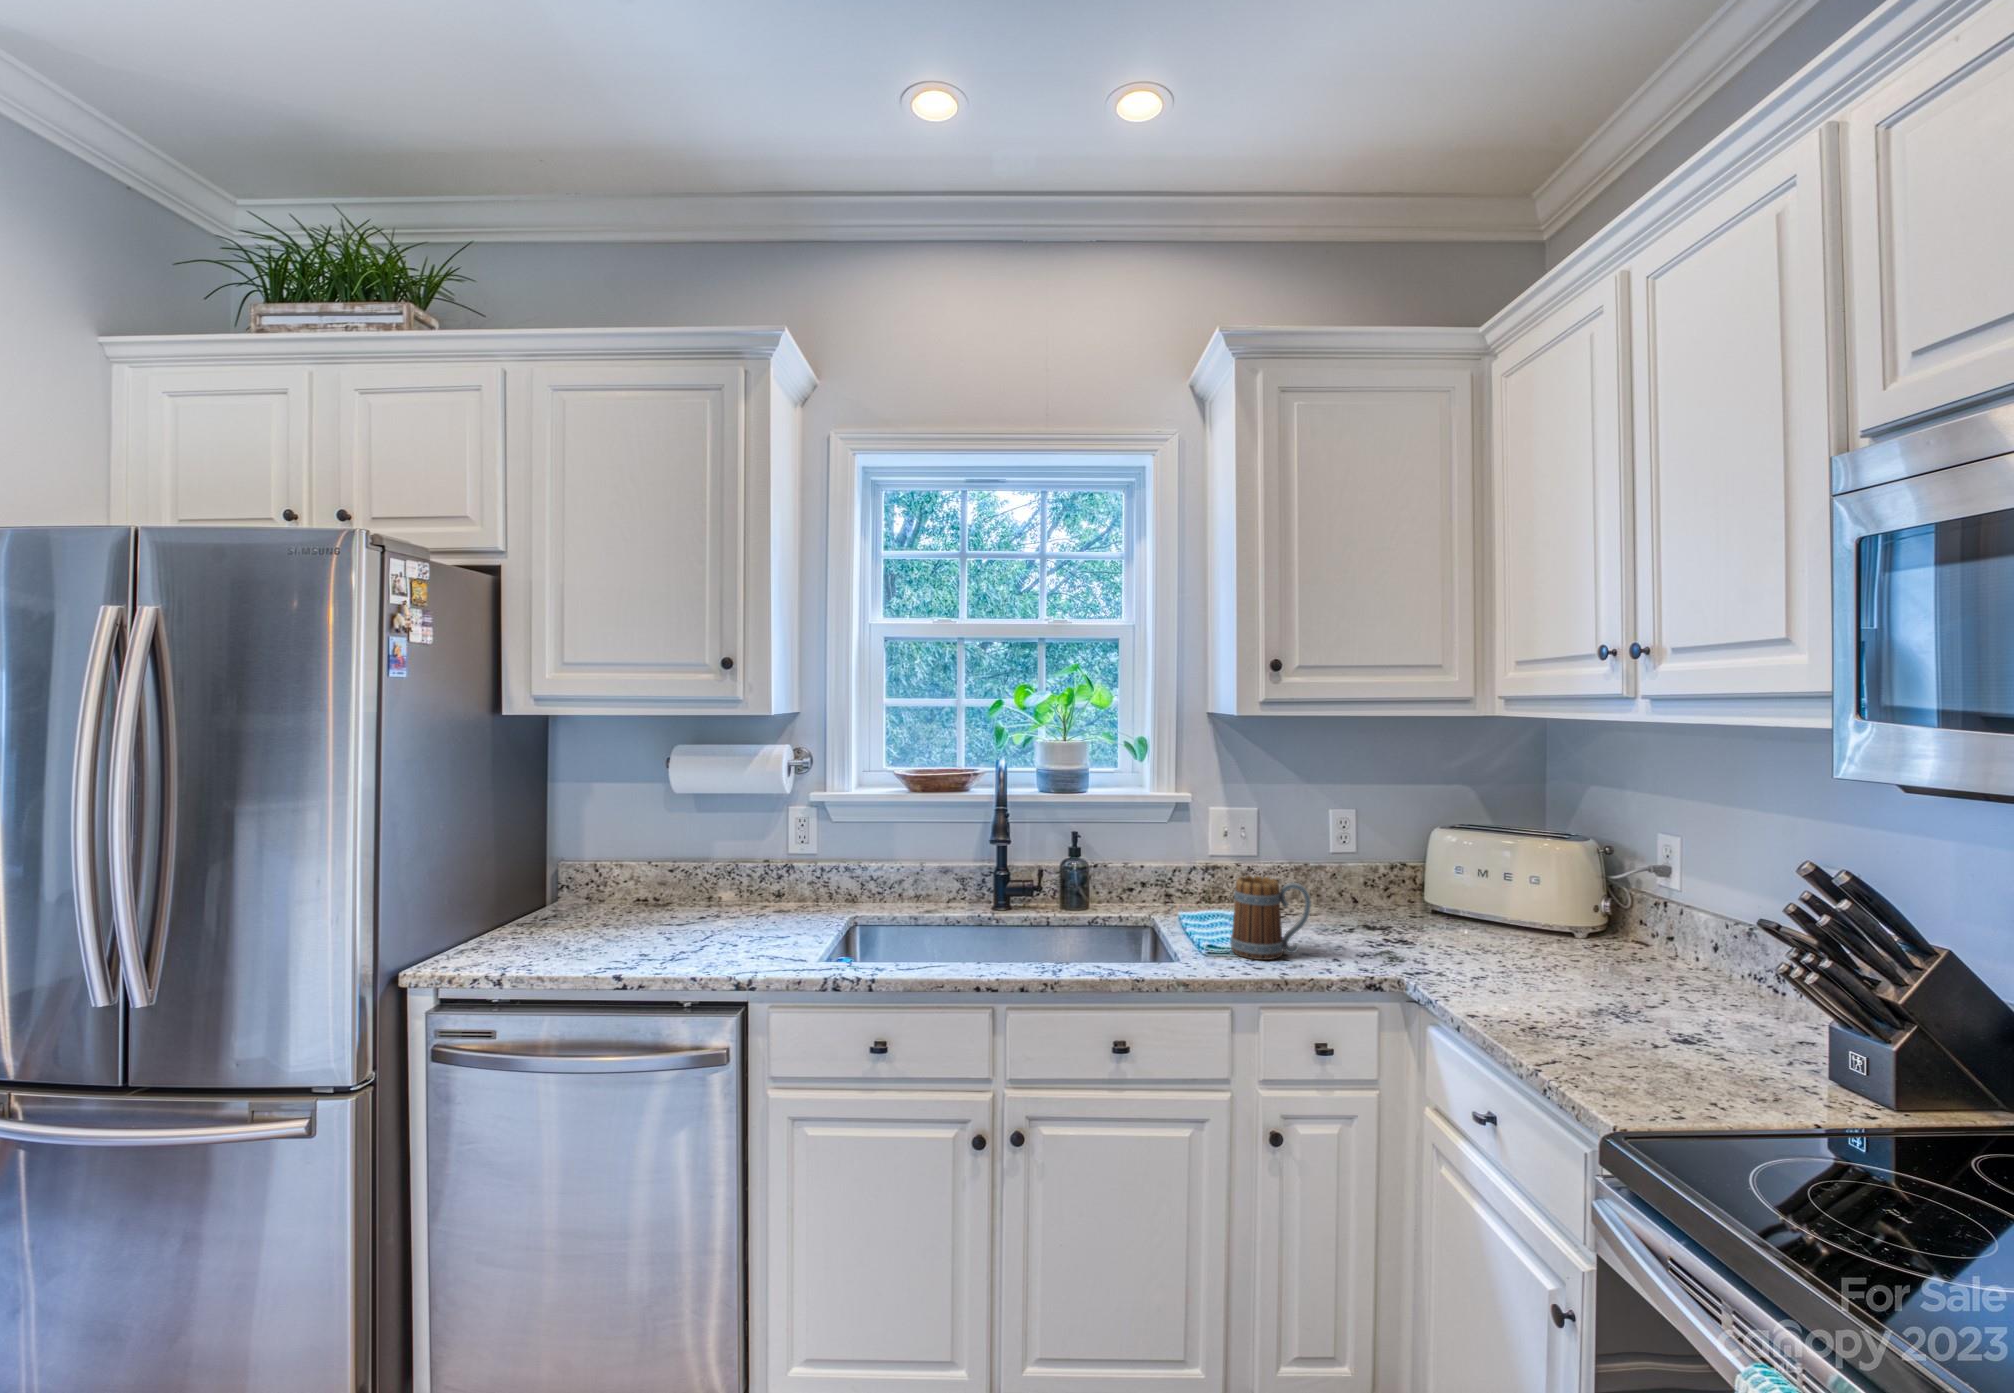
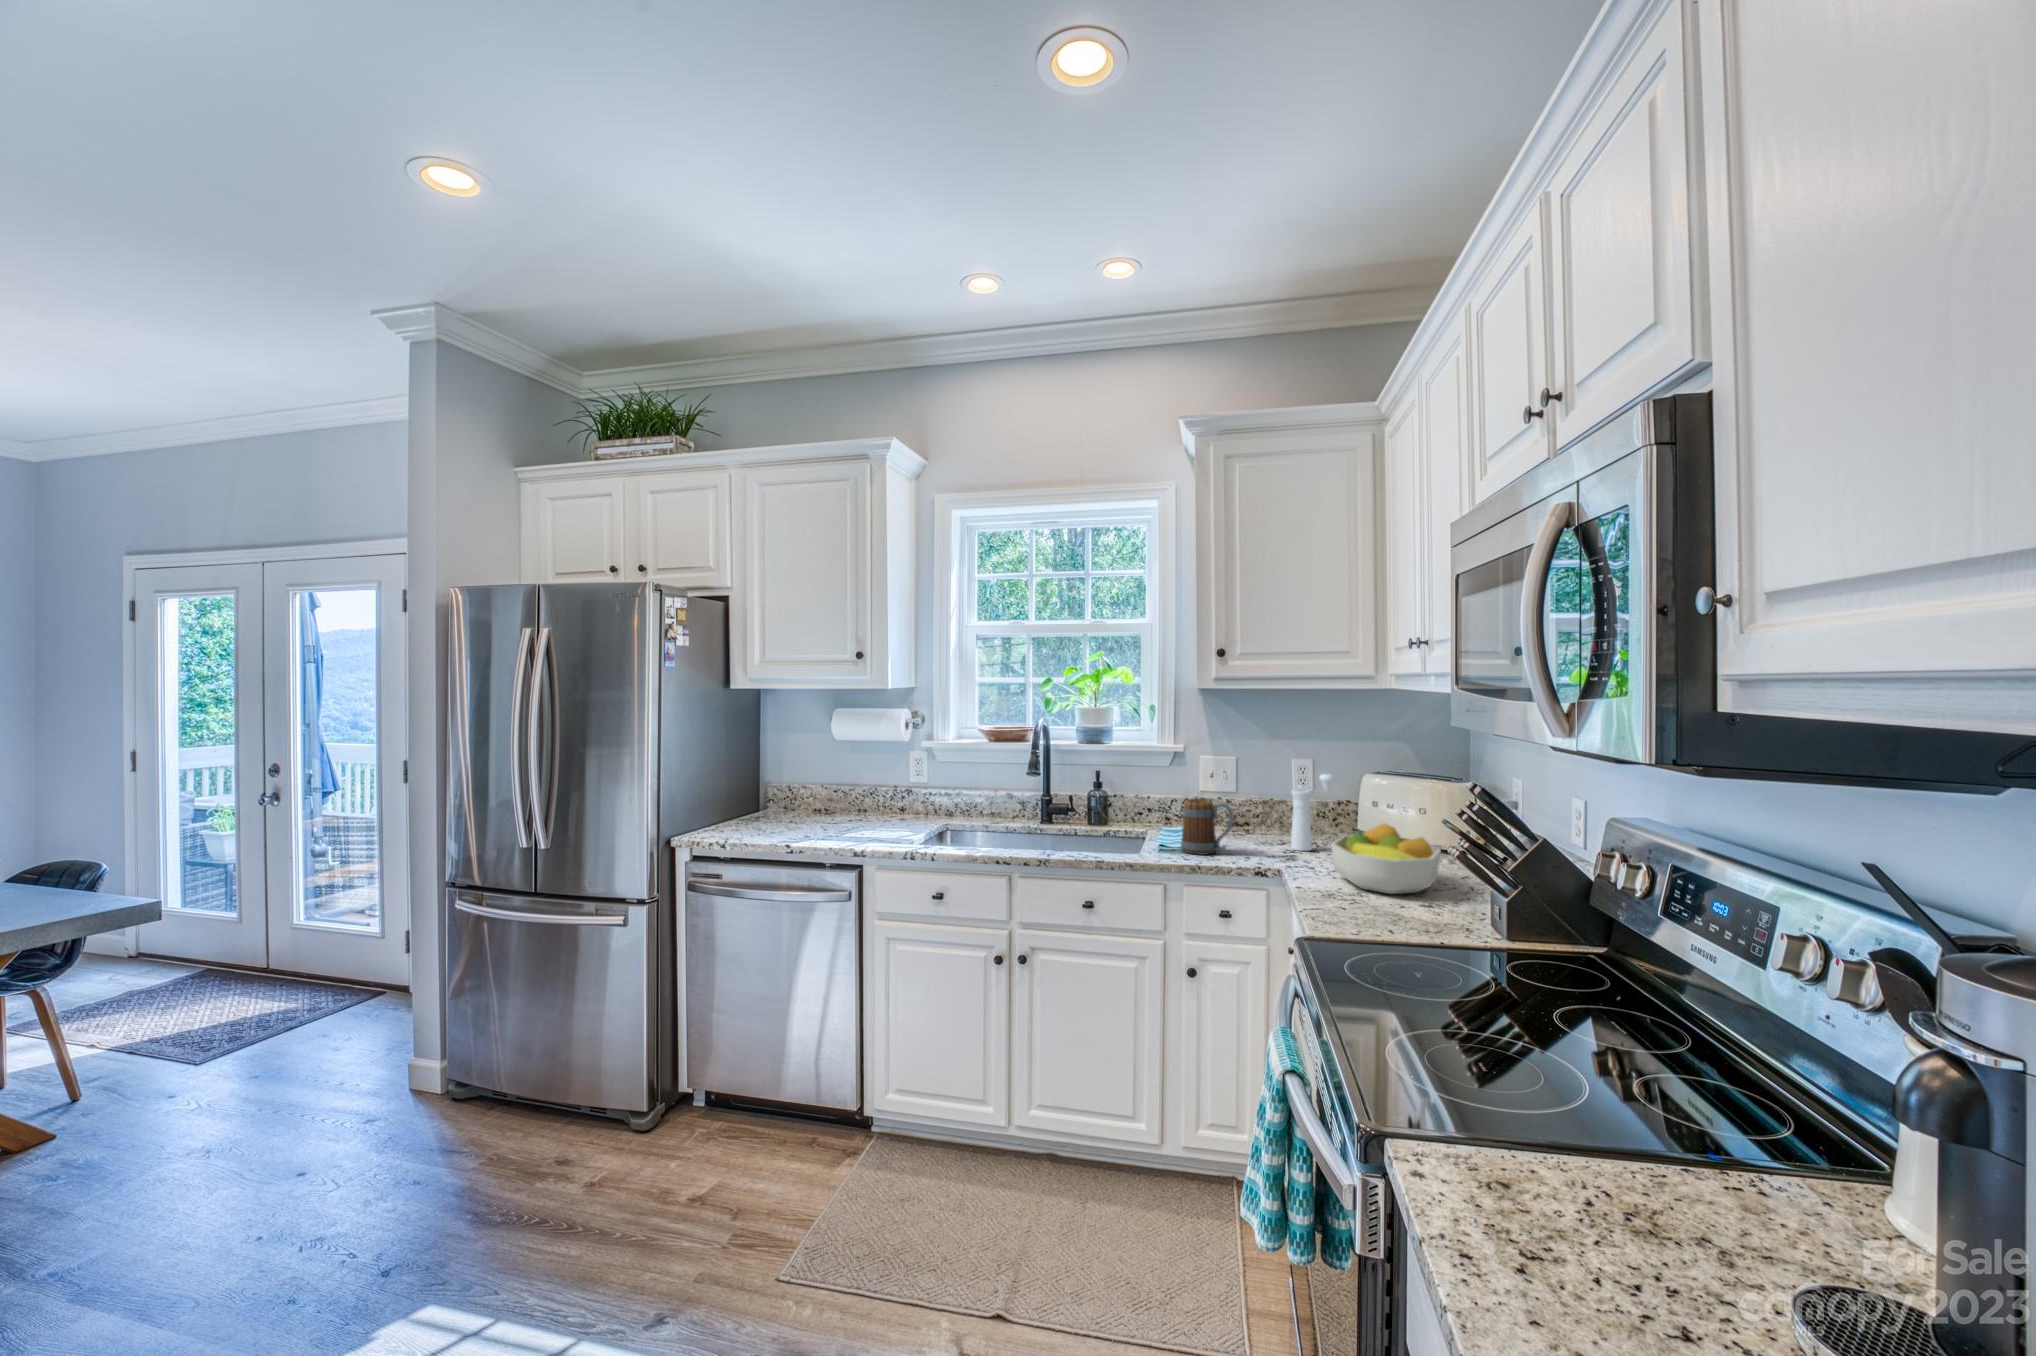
pepper mill: none [1364,832,1412,943] -> present [1291,774,1334,851]
fruit bowl: none [1478,910,1662,1027] -> present [1331,823,1441,894]

